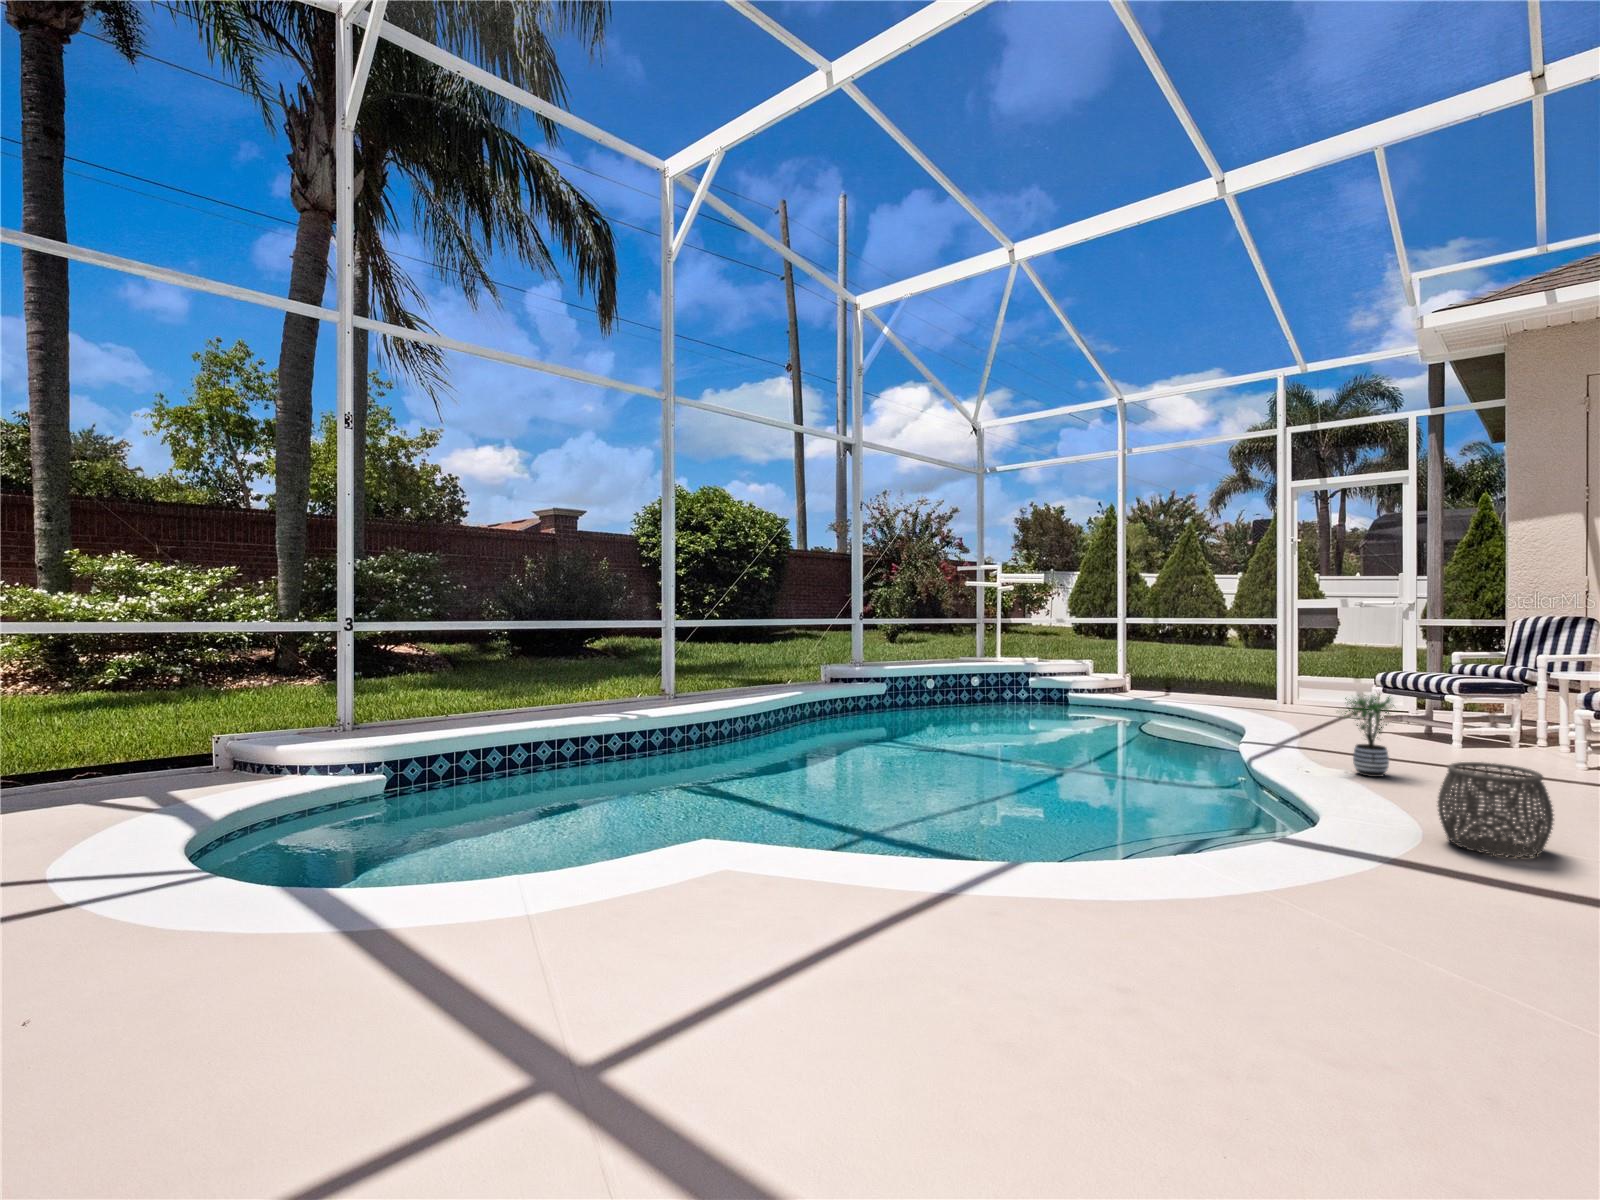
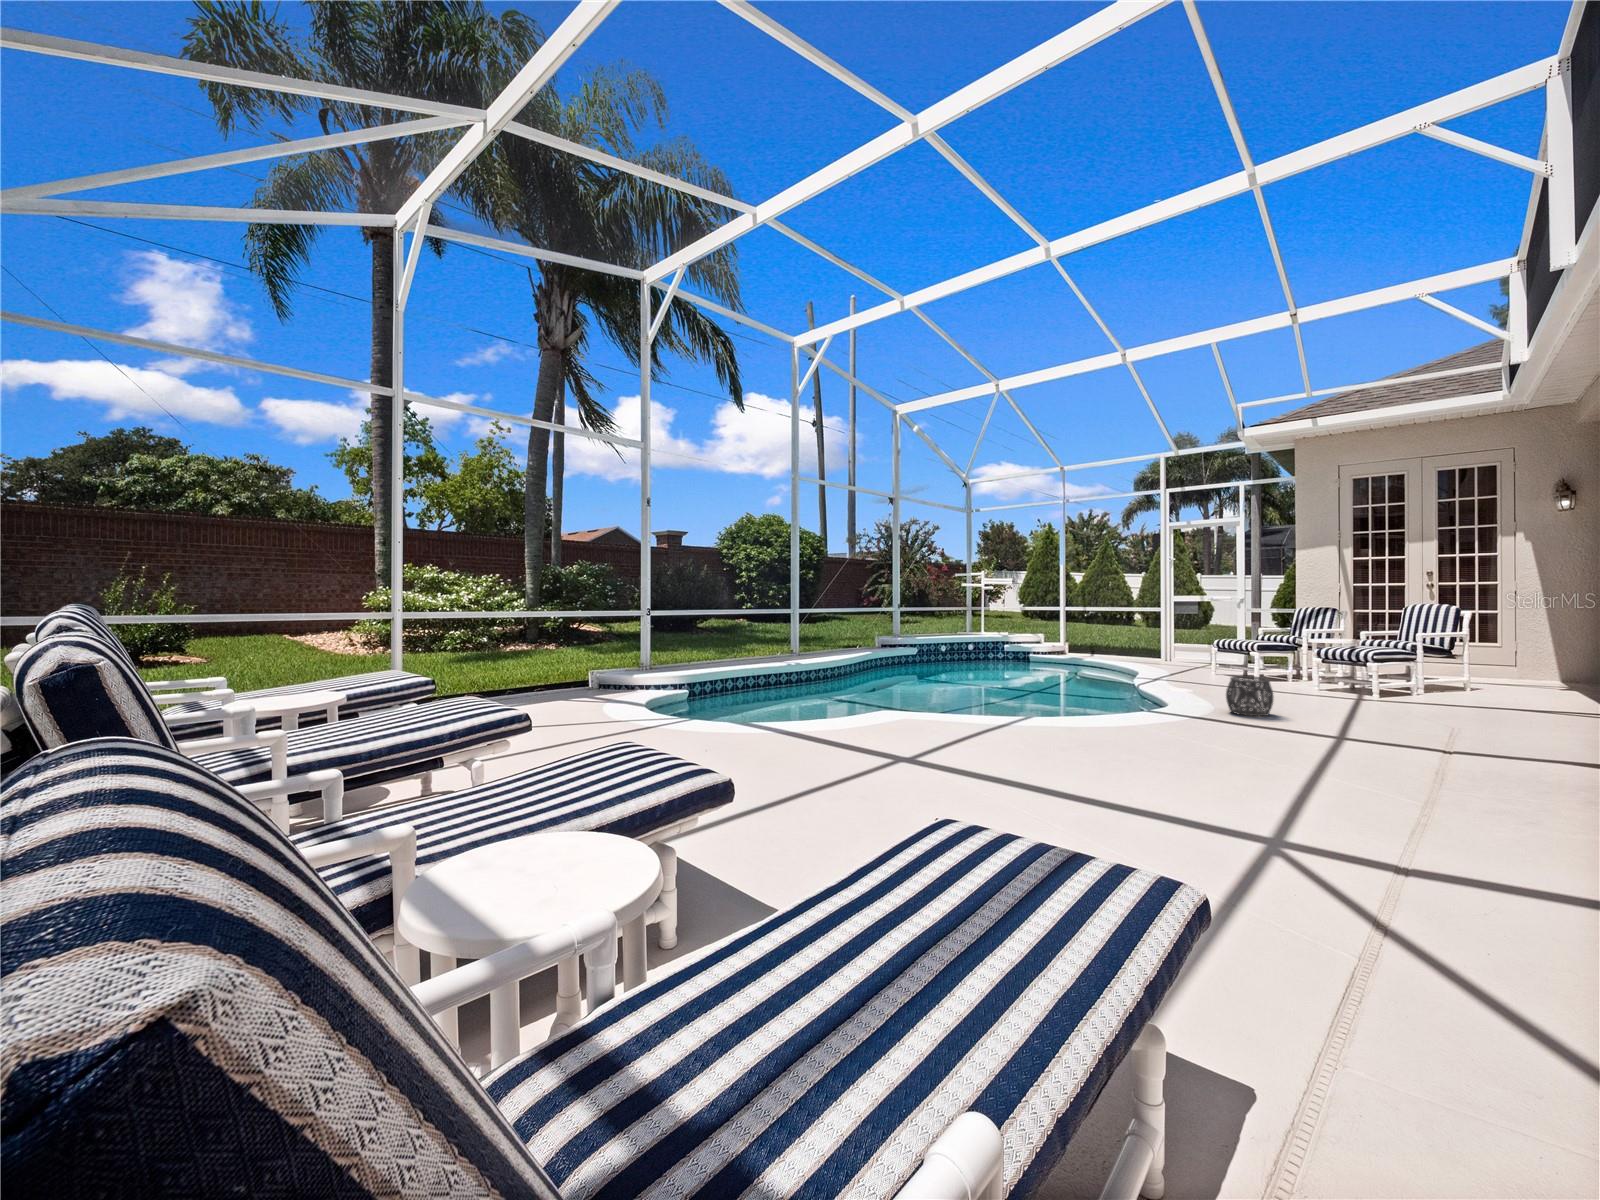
potted plant: present [1345,695,1394,777] -> none [1187,647,1221,692]

